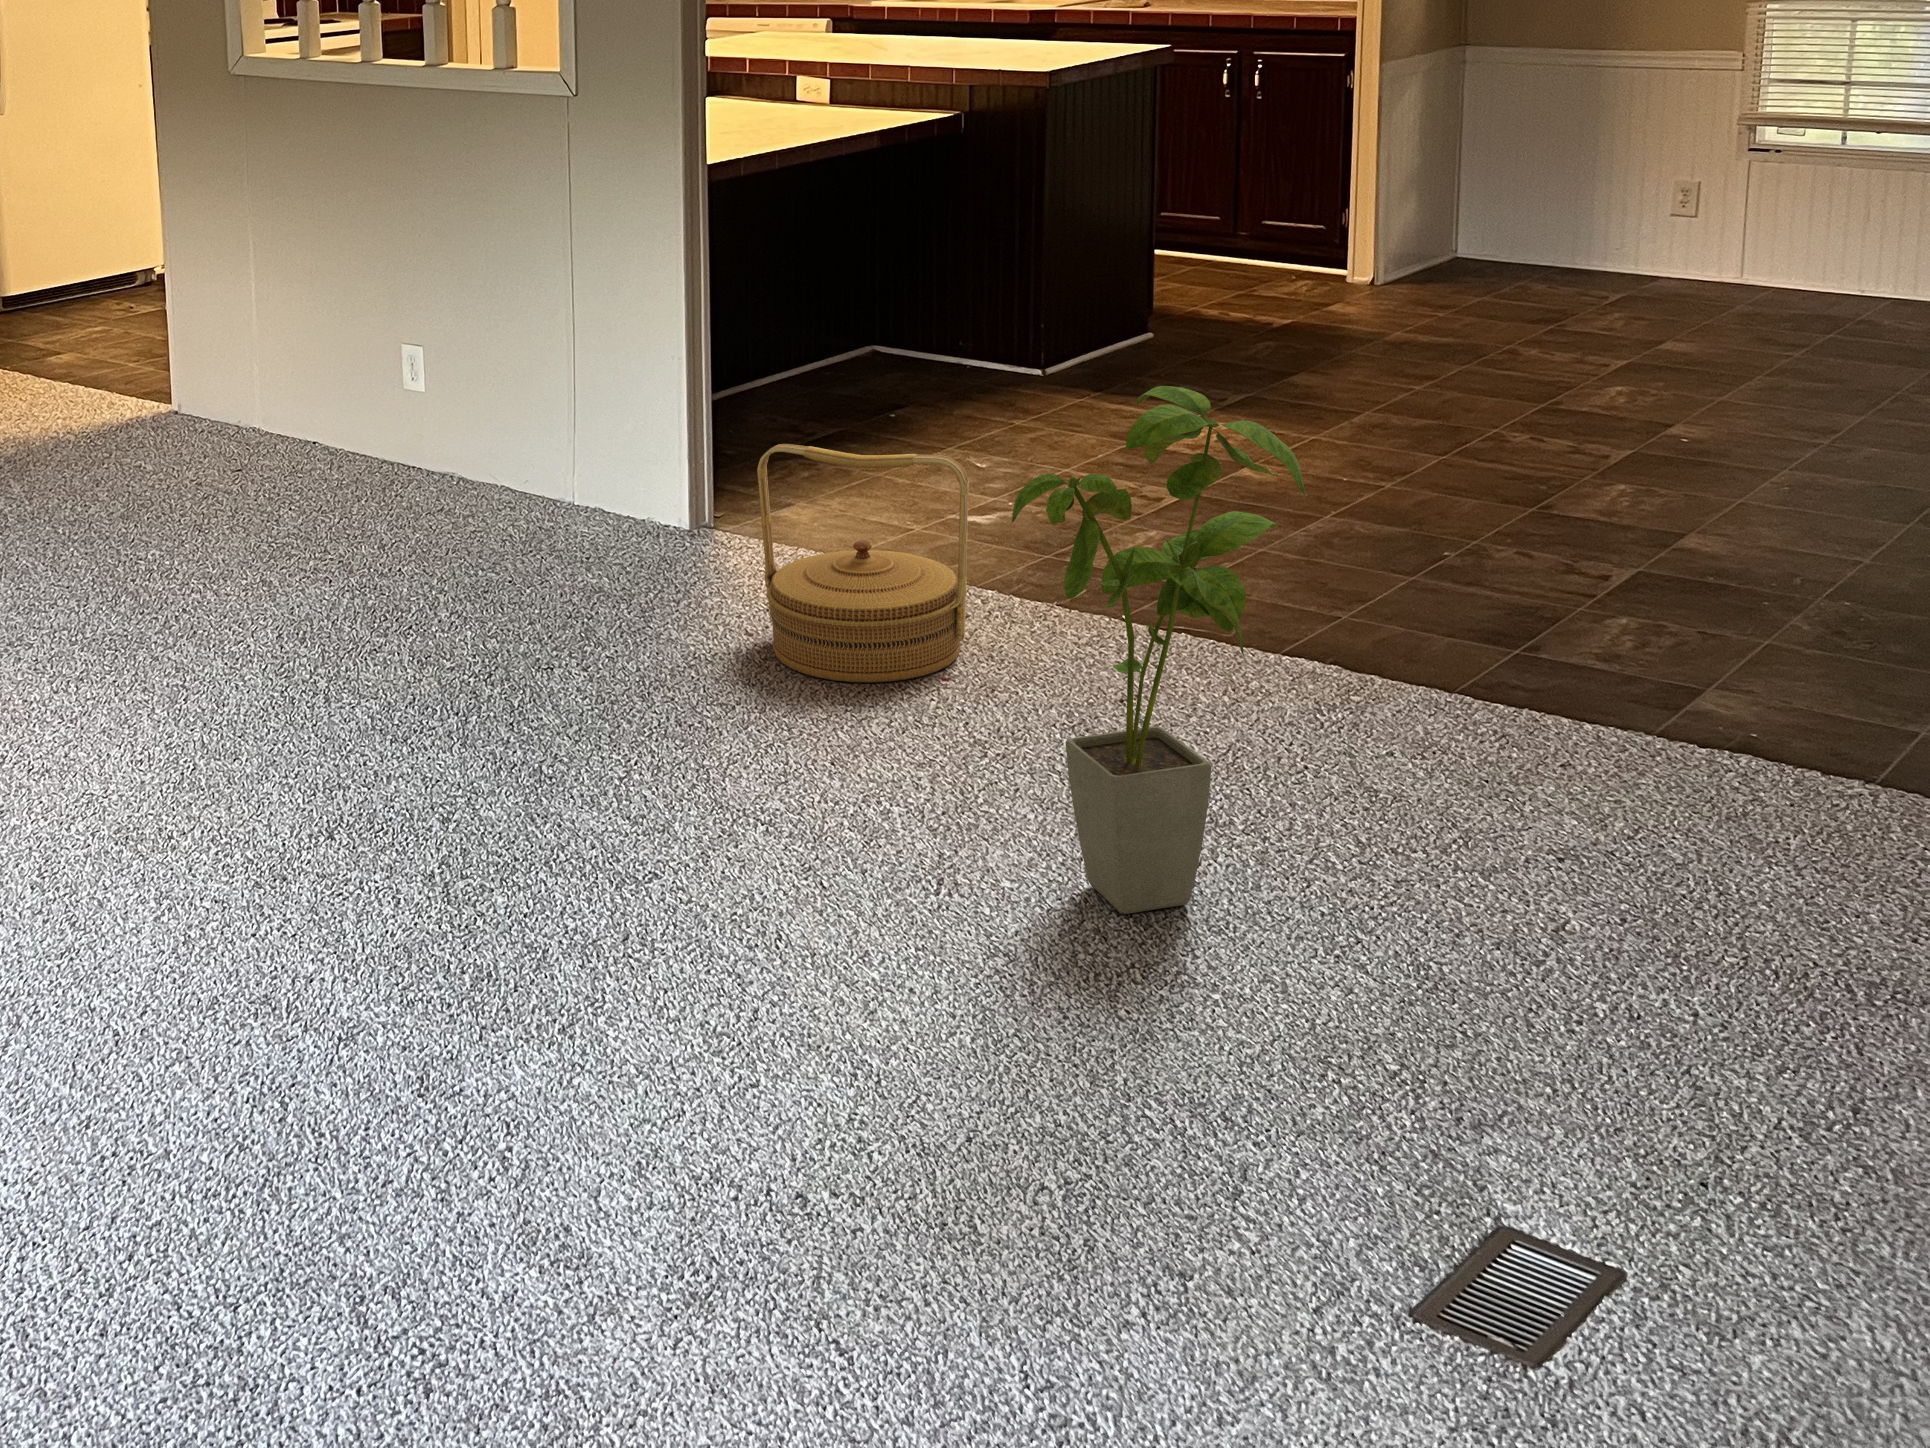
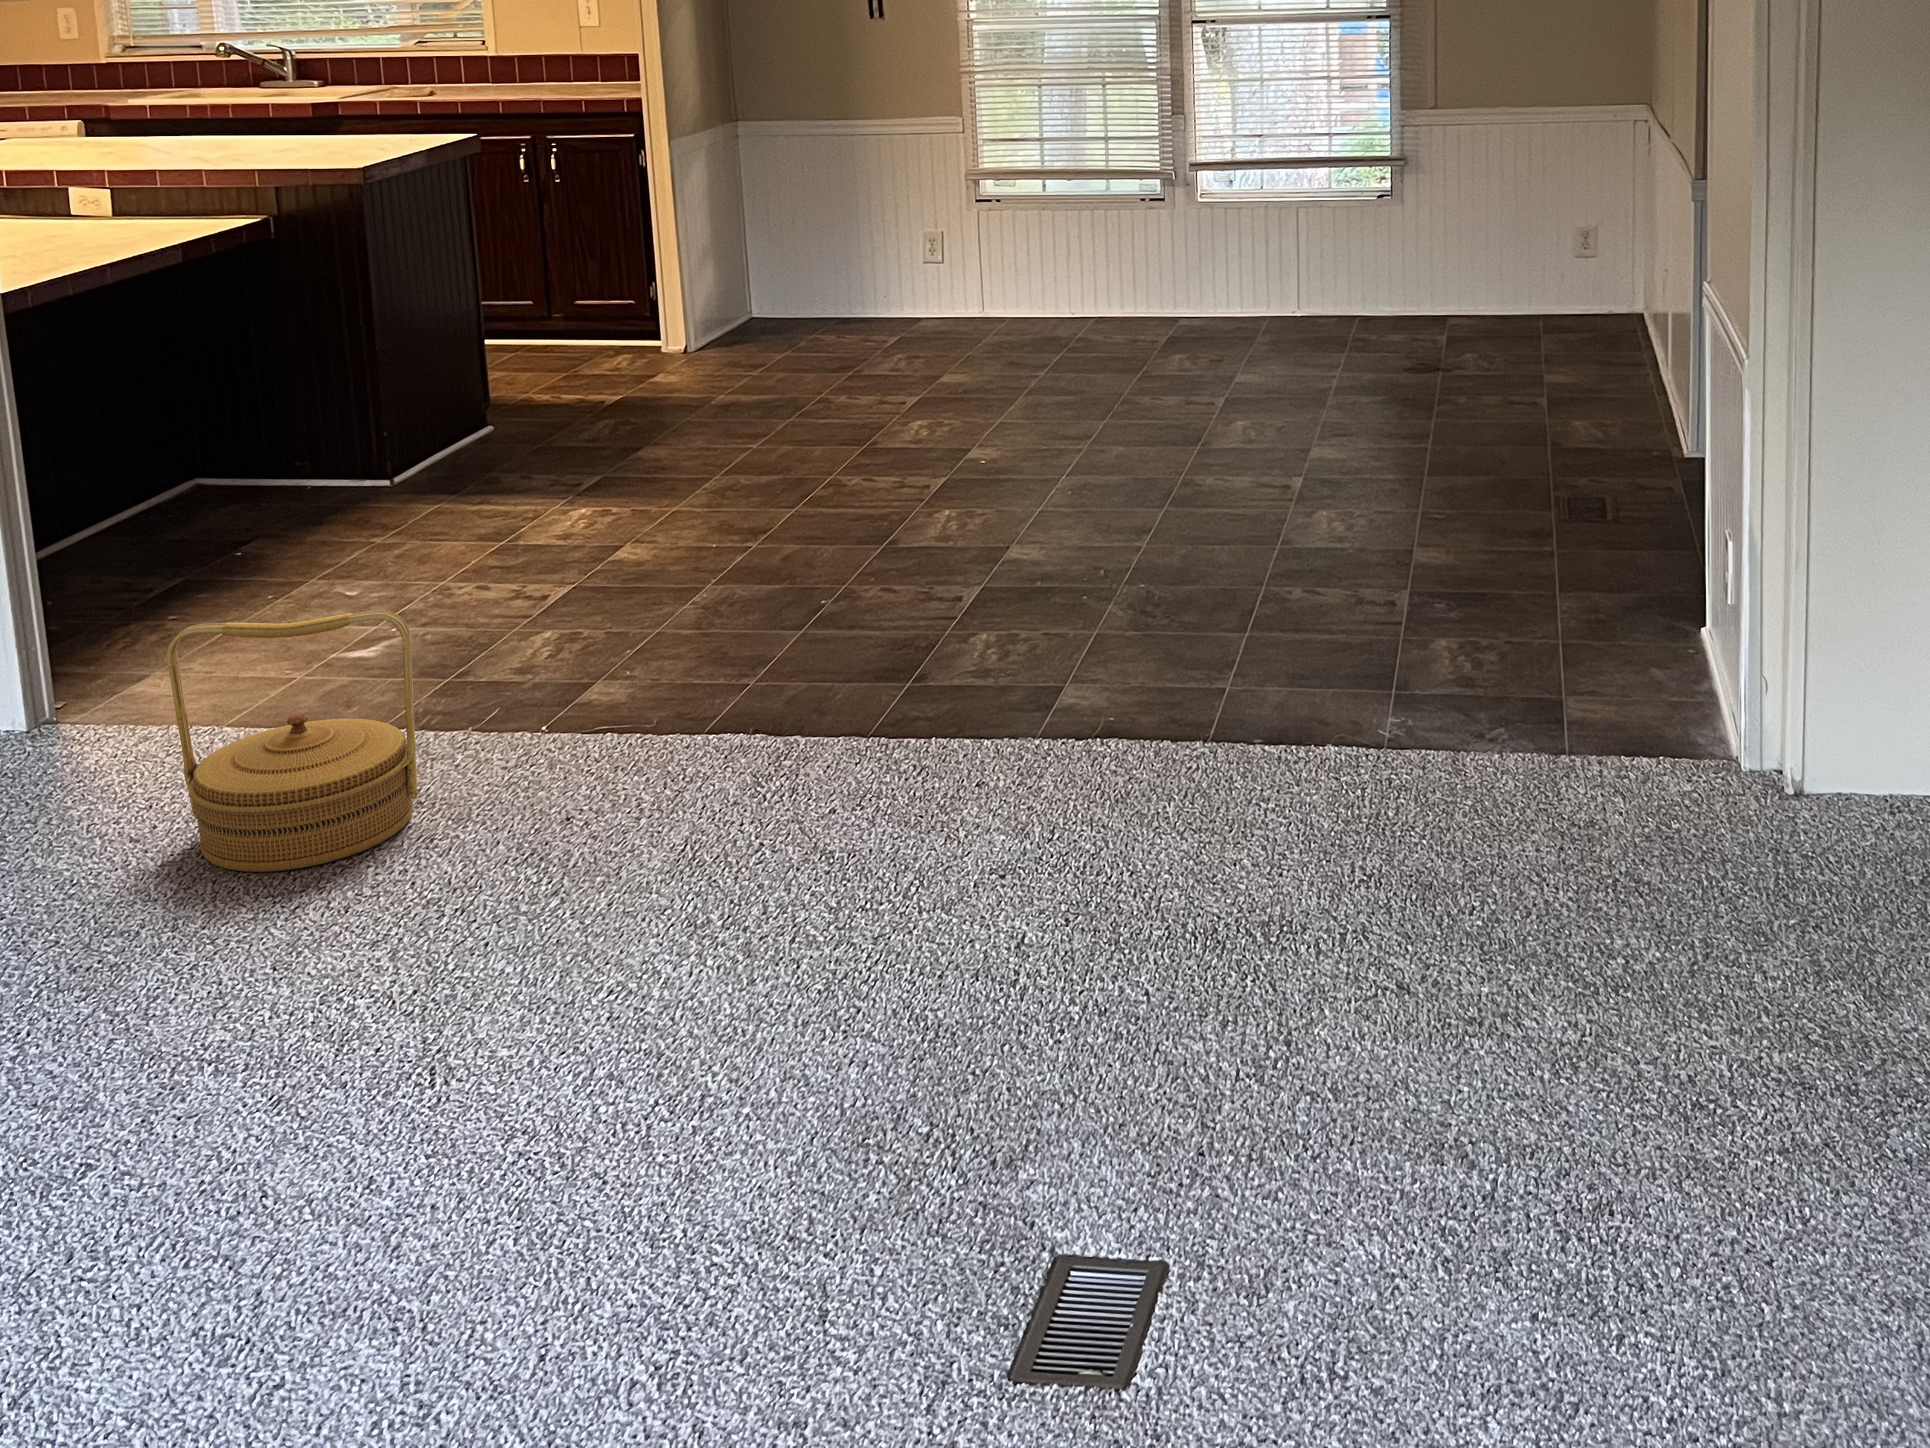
house plant: present [1011,386,1307,914] -> none [495,503,789,1046]

